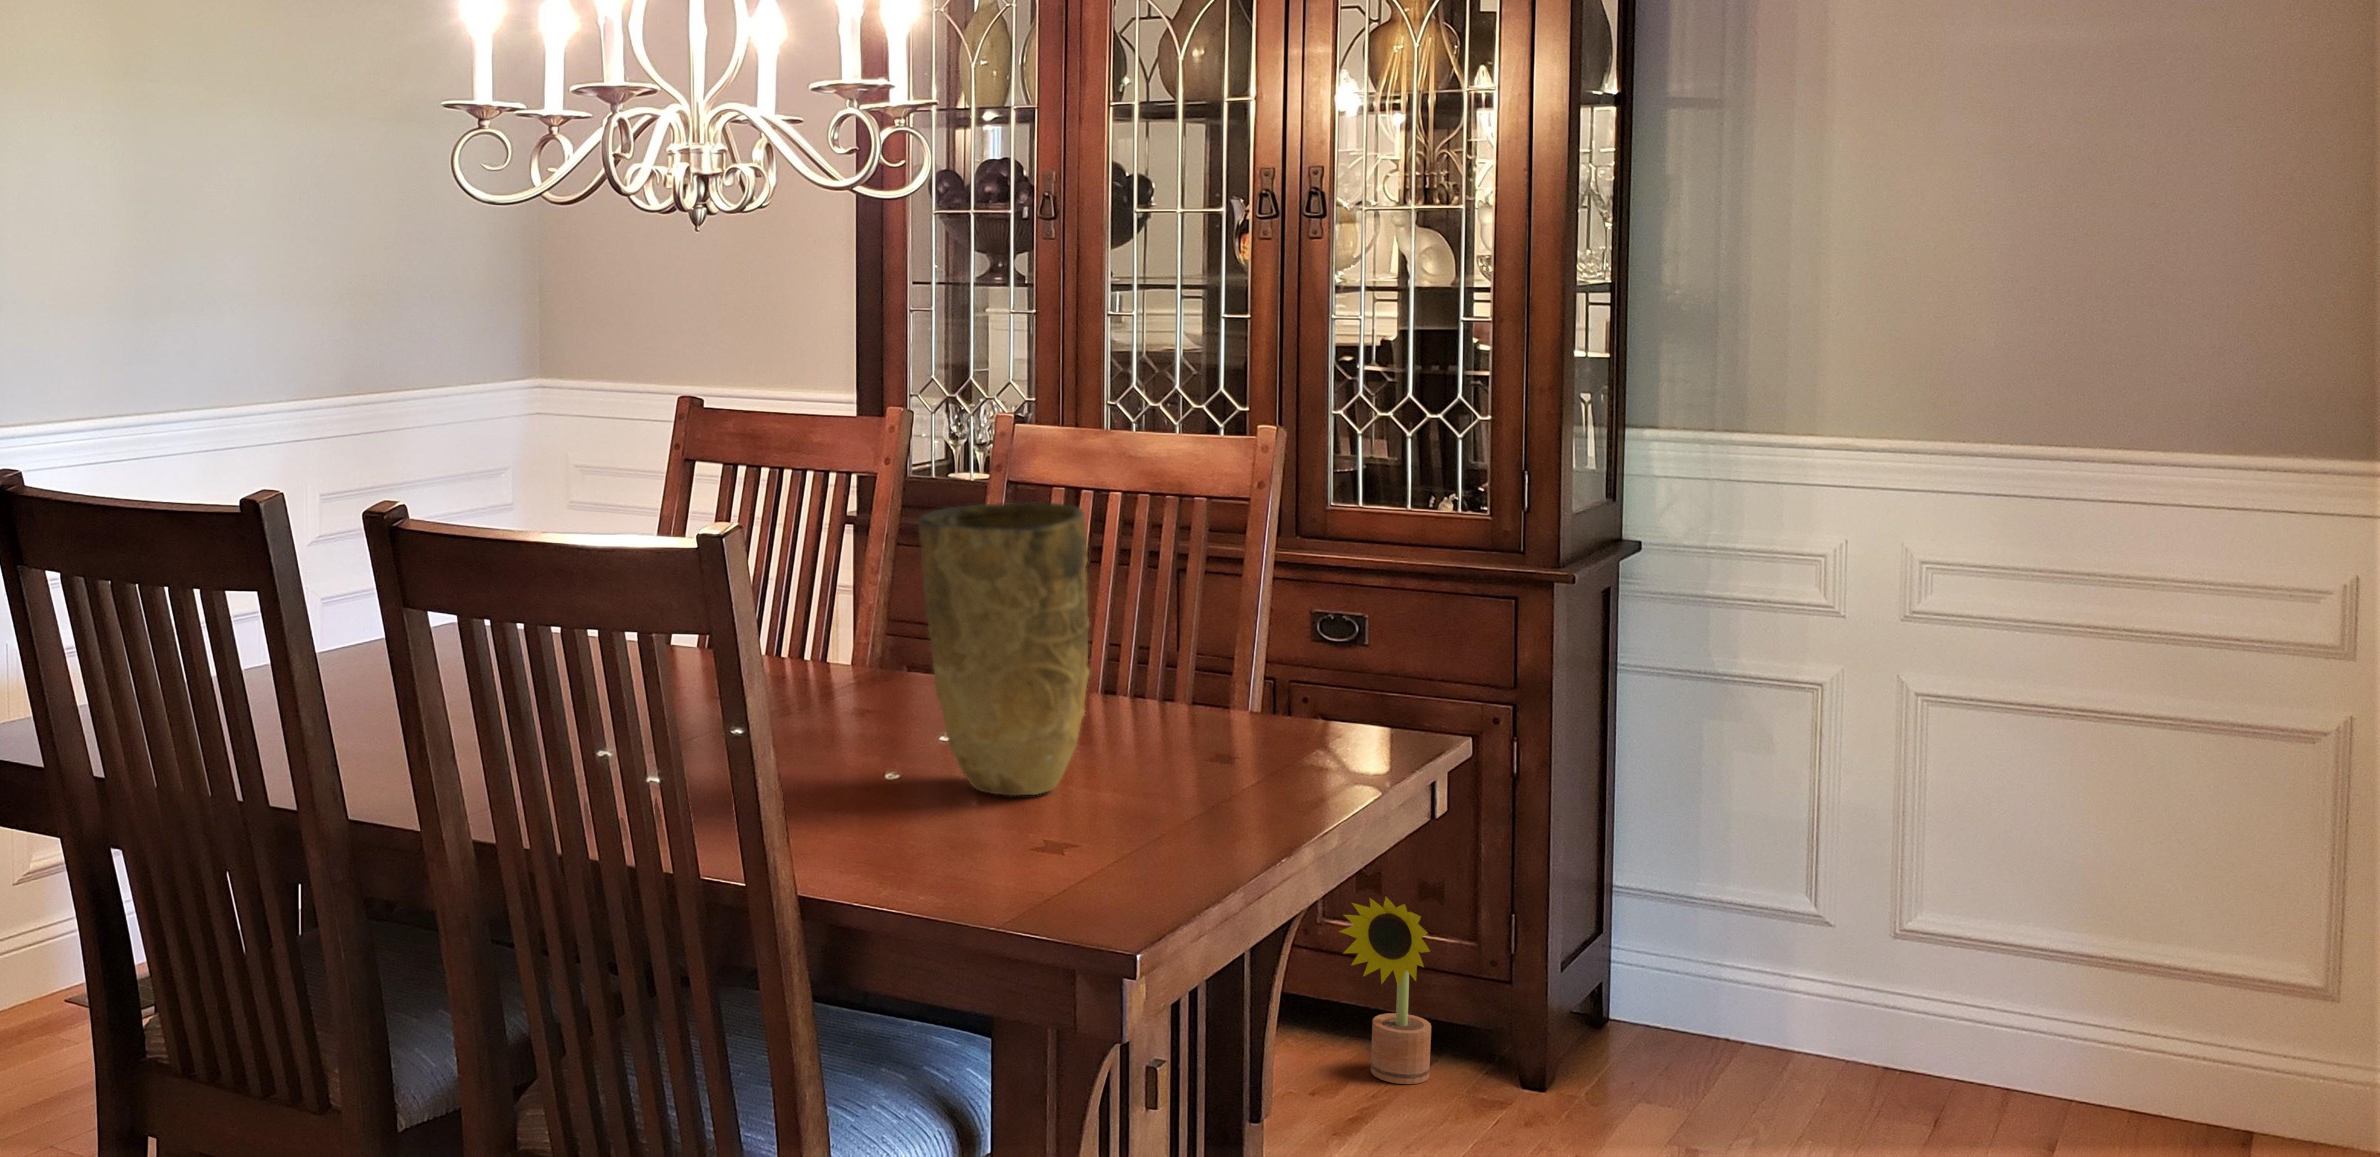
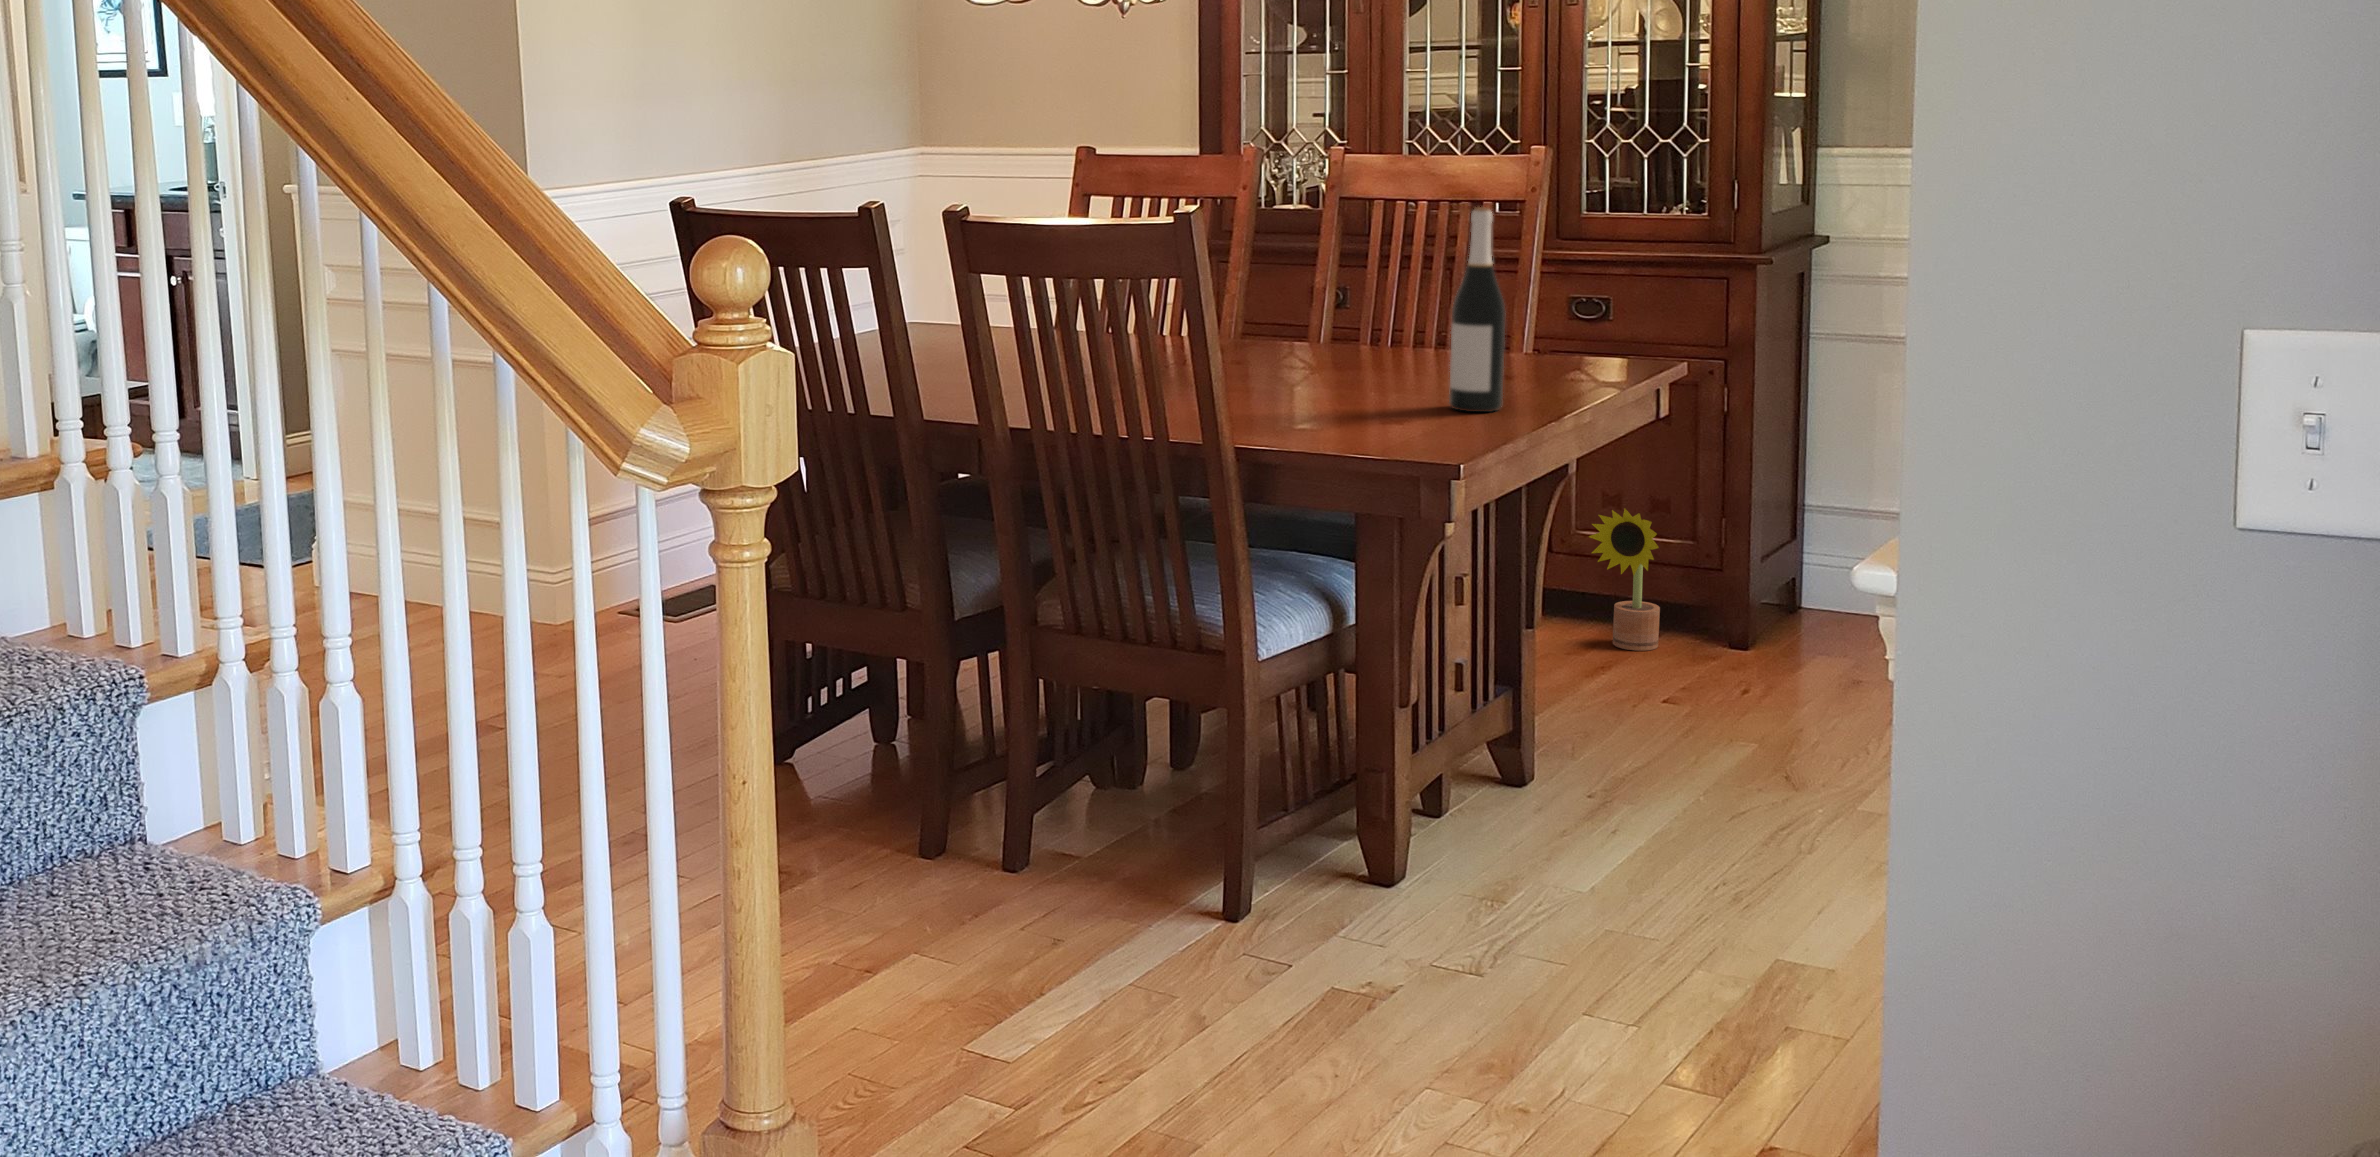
vase: present [918,503,1090,796] -> none [1297,199,1417,396]
wine bottle: none [1134,525,1216,834] -> present [1449,207,1506,412]

